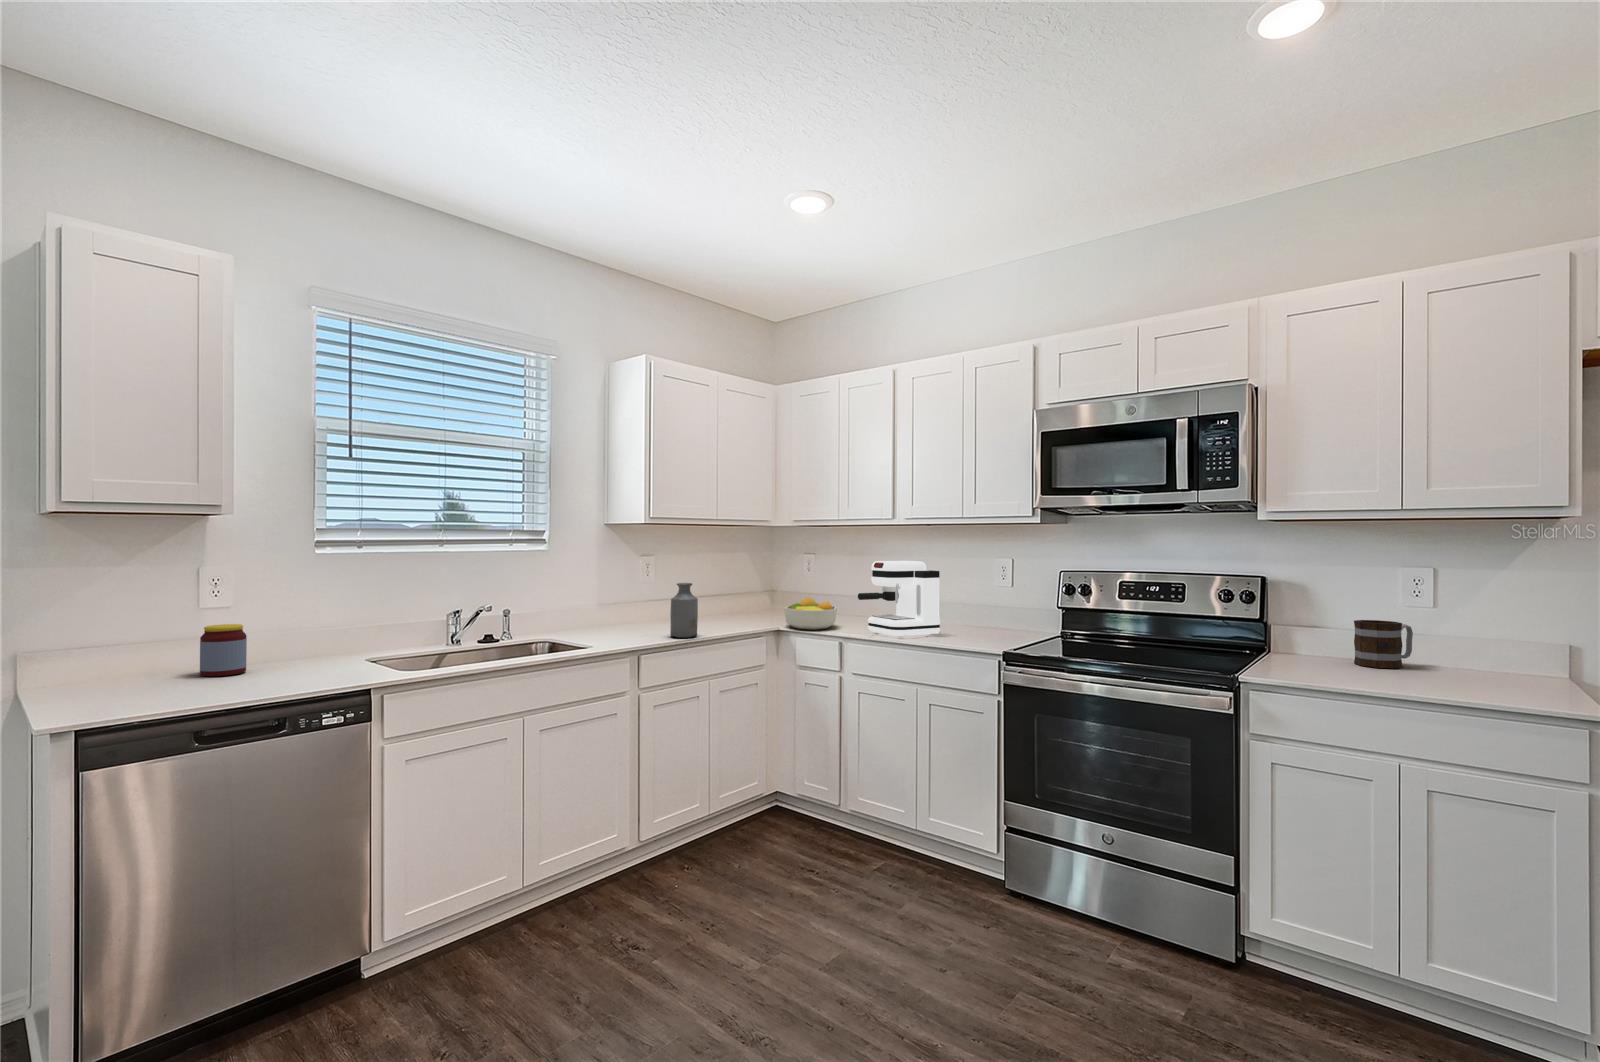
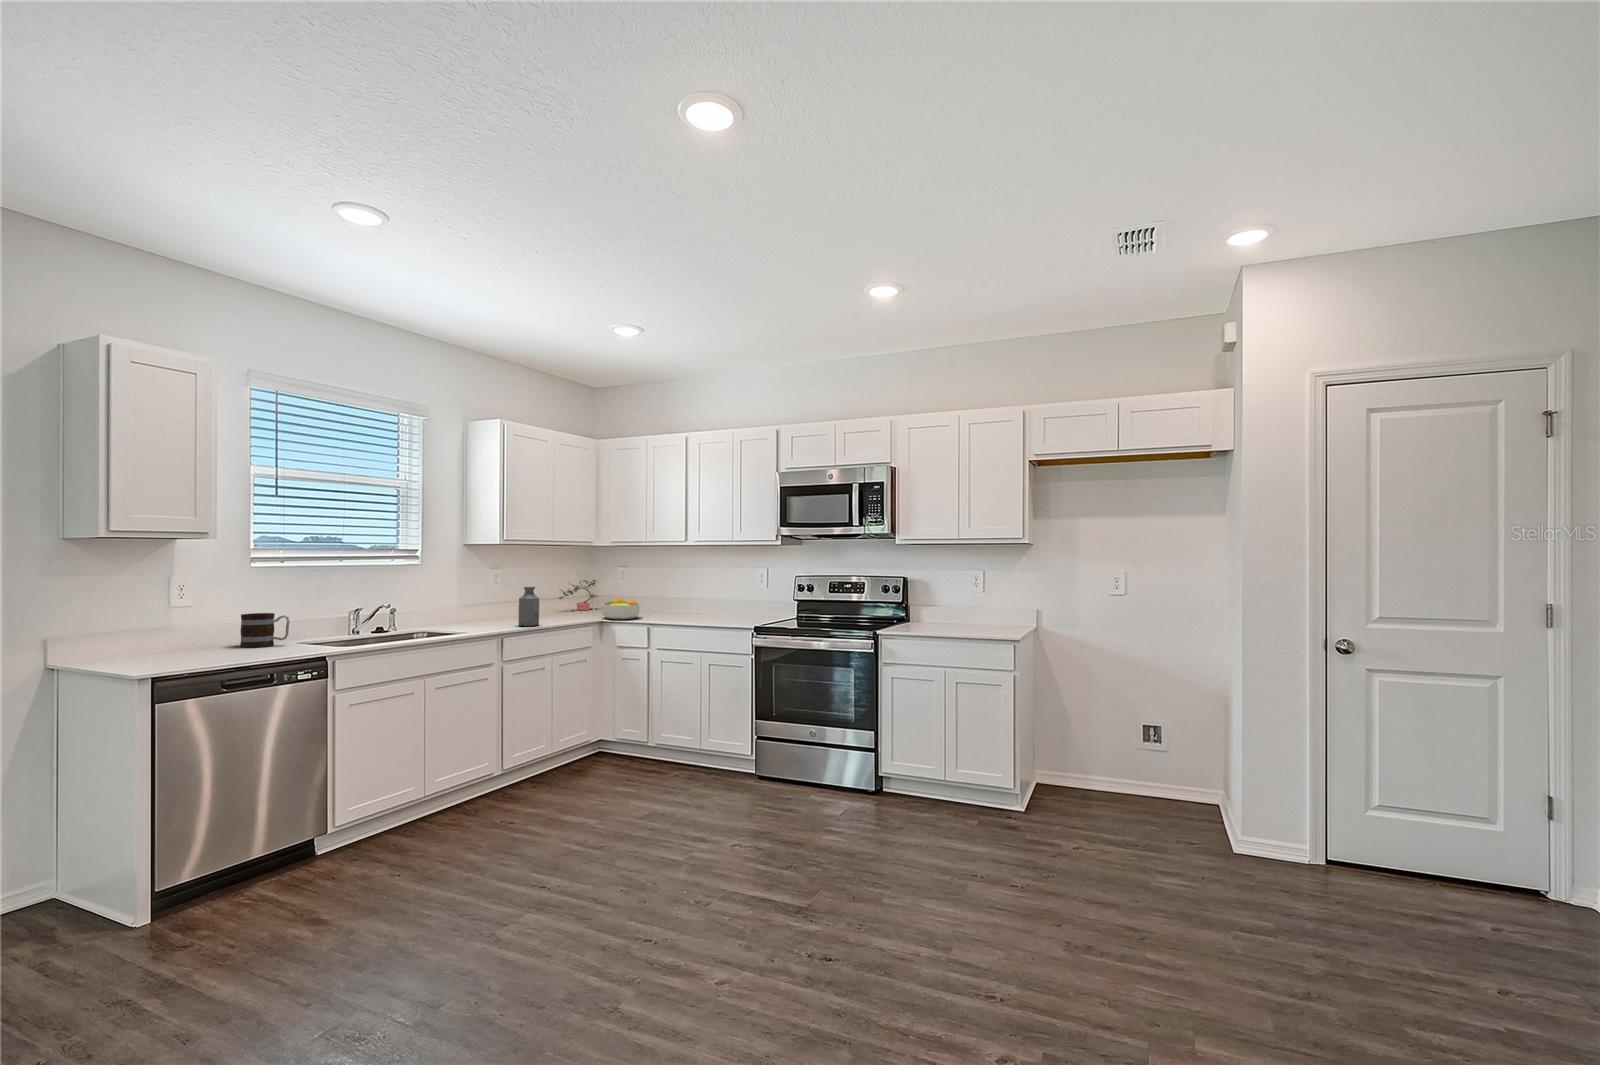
coffee maker: present [858,561,940,638] -> none [657,570,713,622]
potted plant: none [735,570,789,612] -> present [559,579,597,611]
mug: present [1354,620,1413,668] -> present [240,613,290,647]
jar: present [200,624,247,676] -> none [187,617,221,653]

